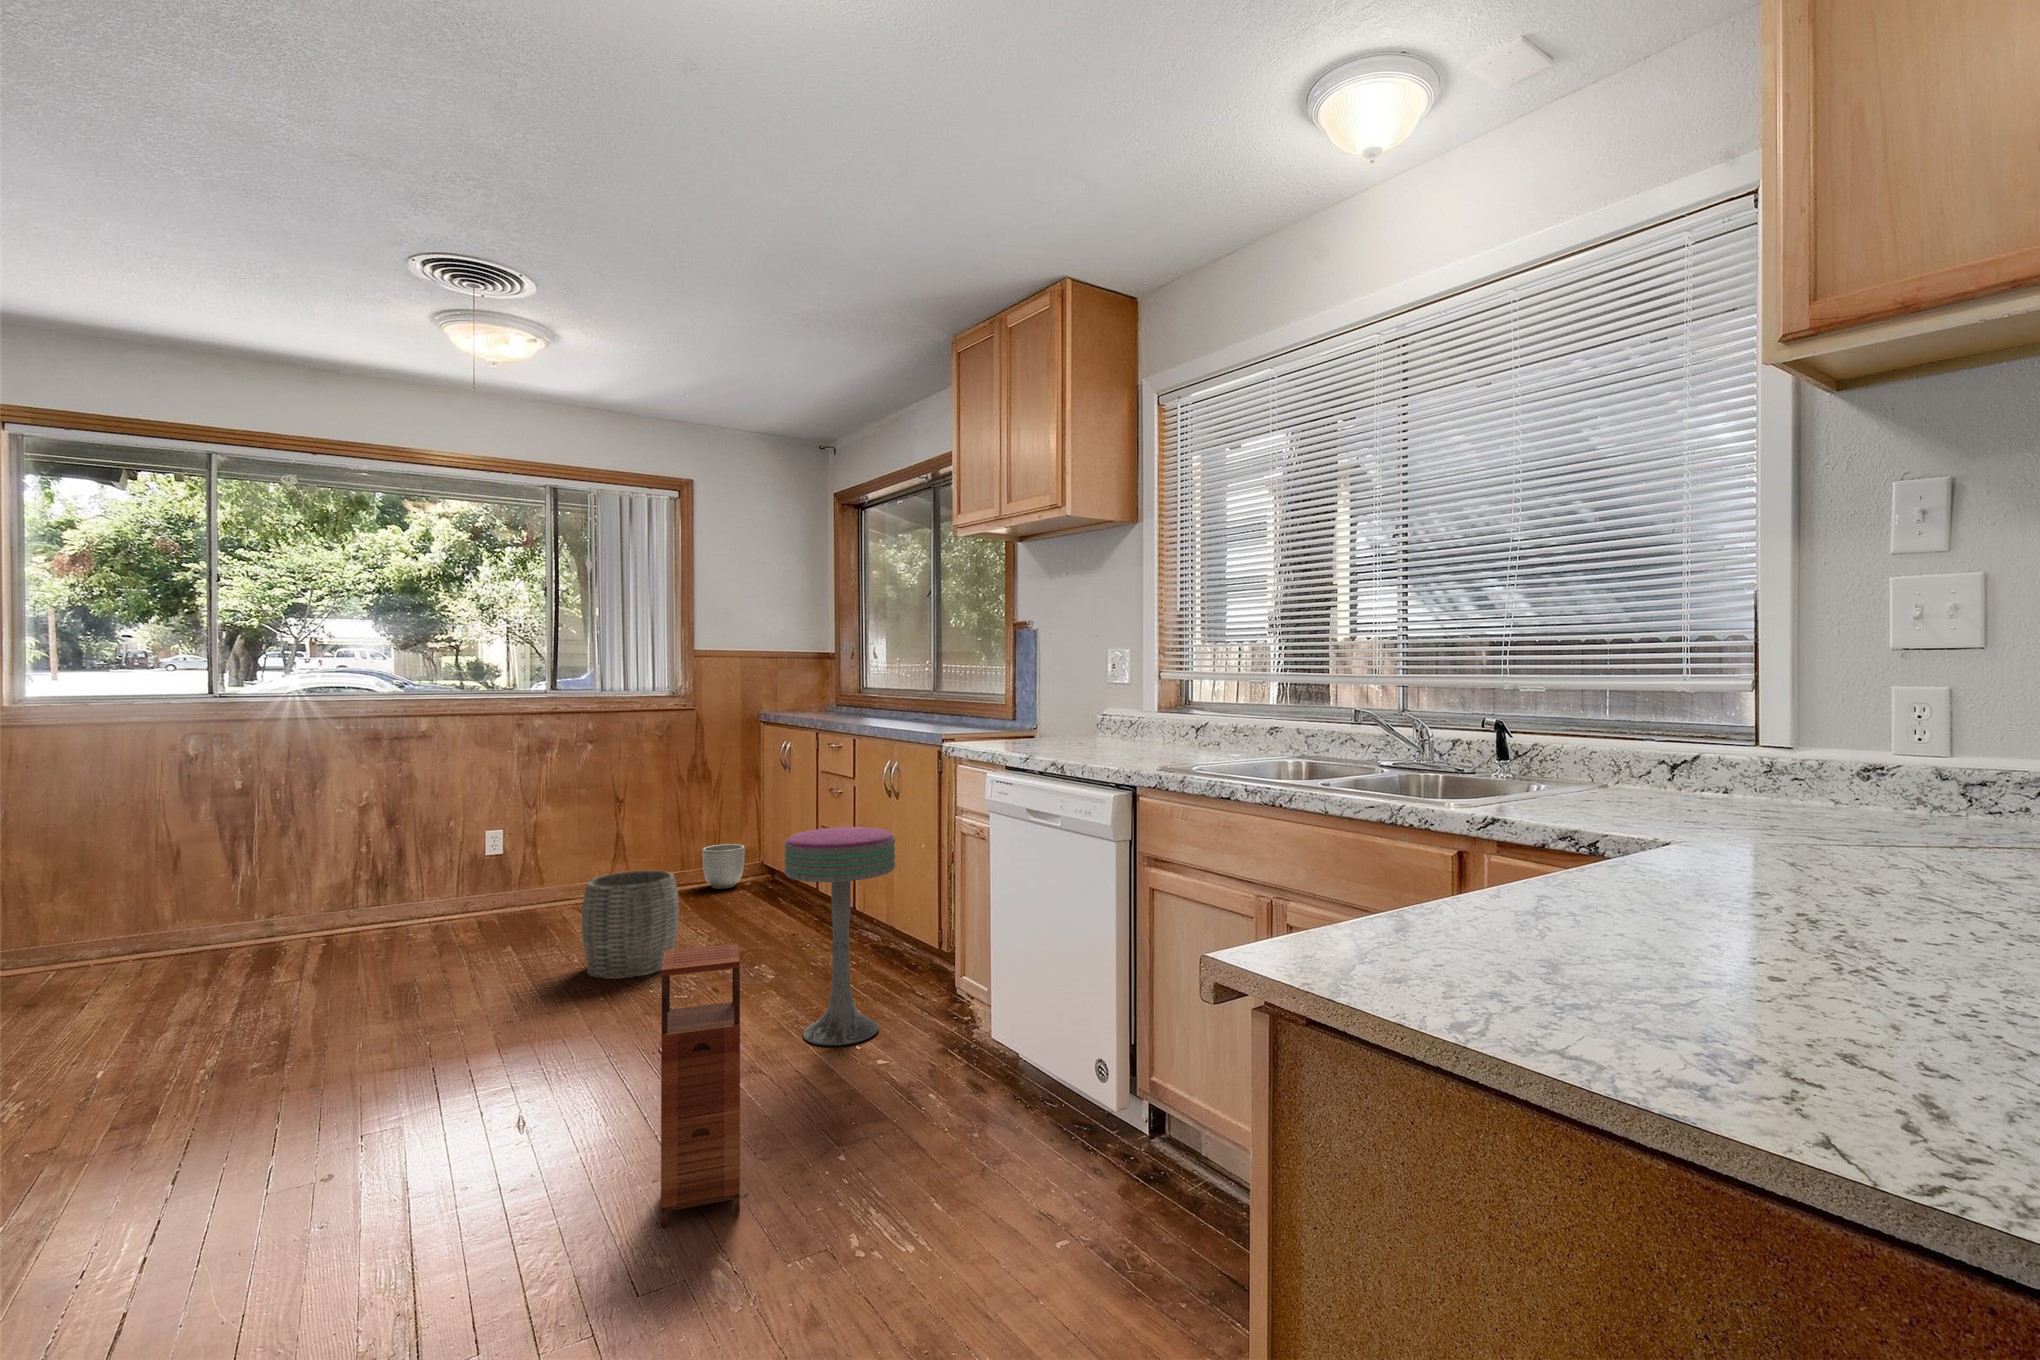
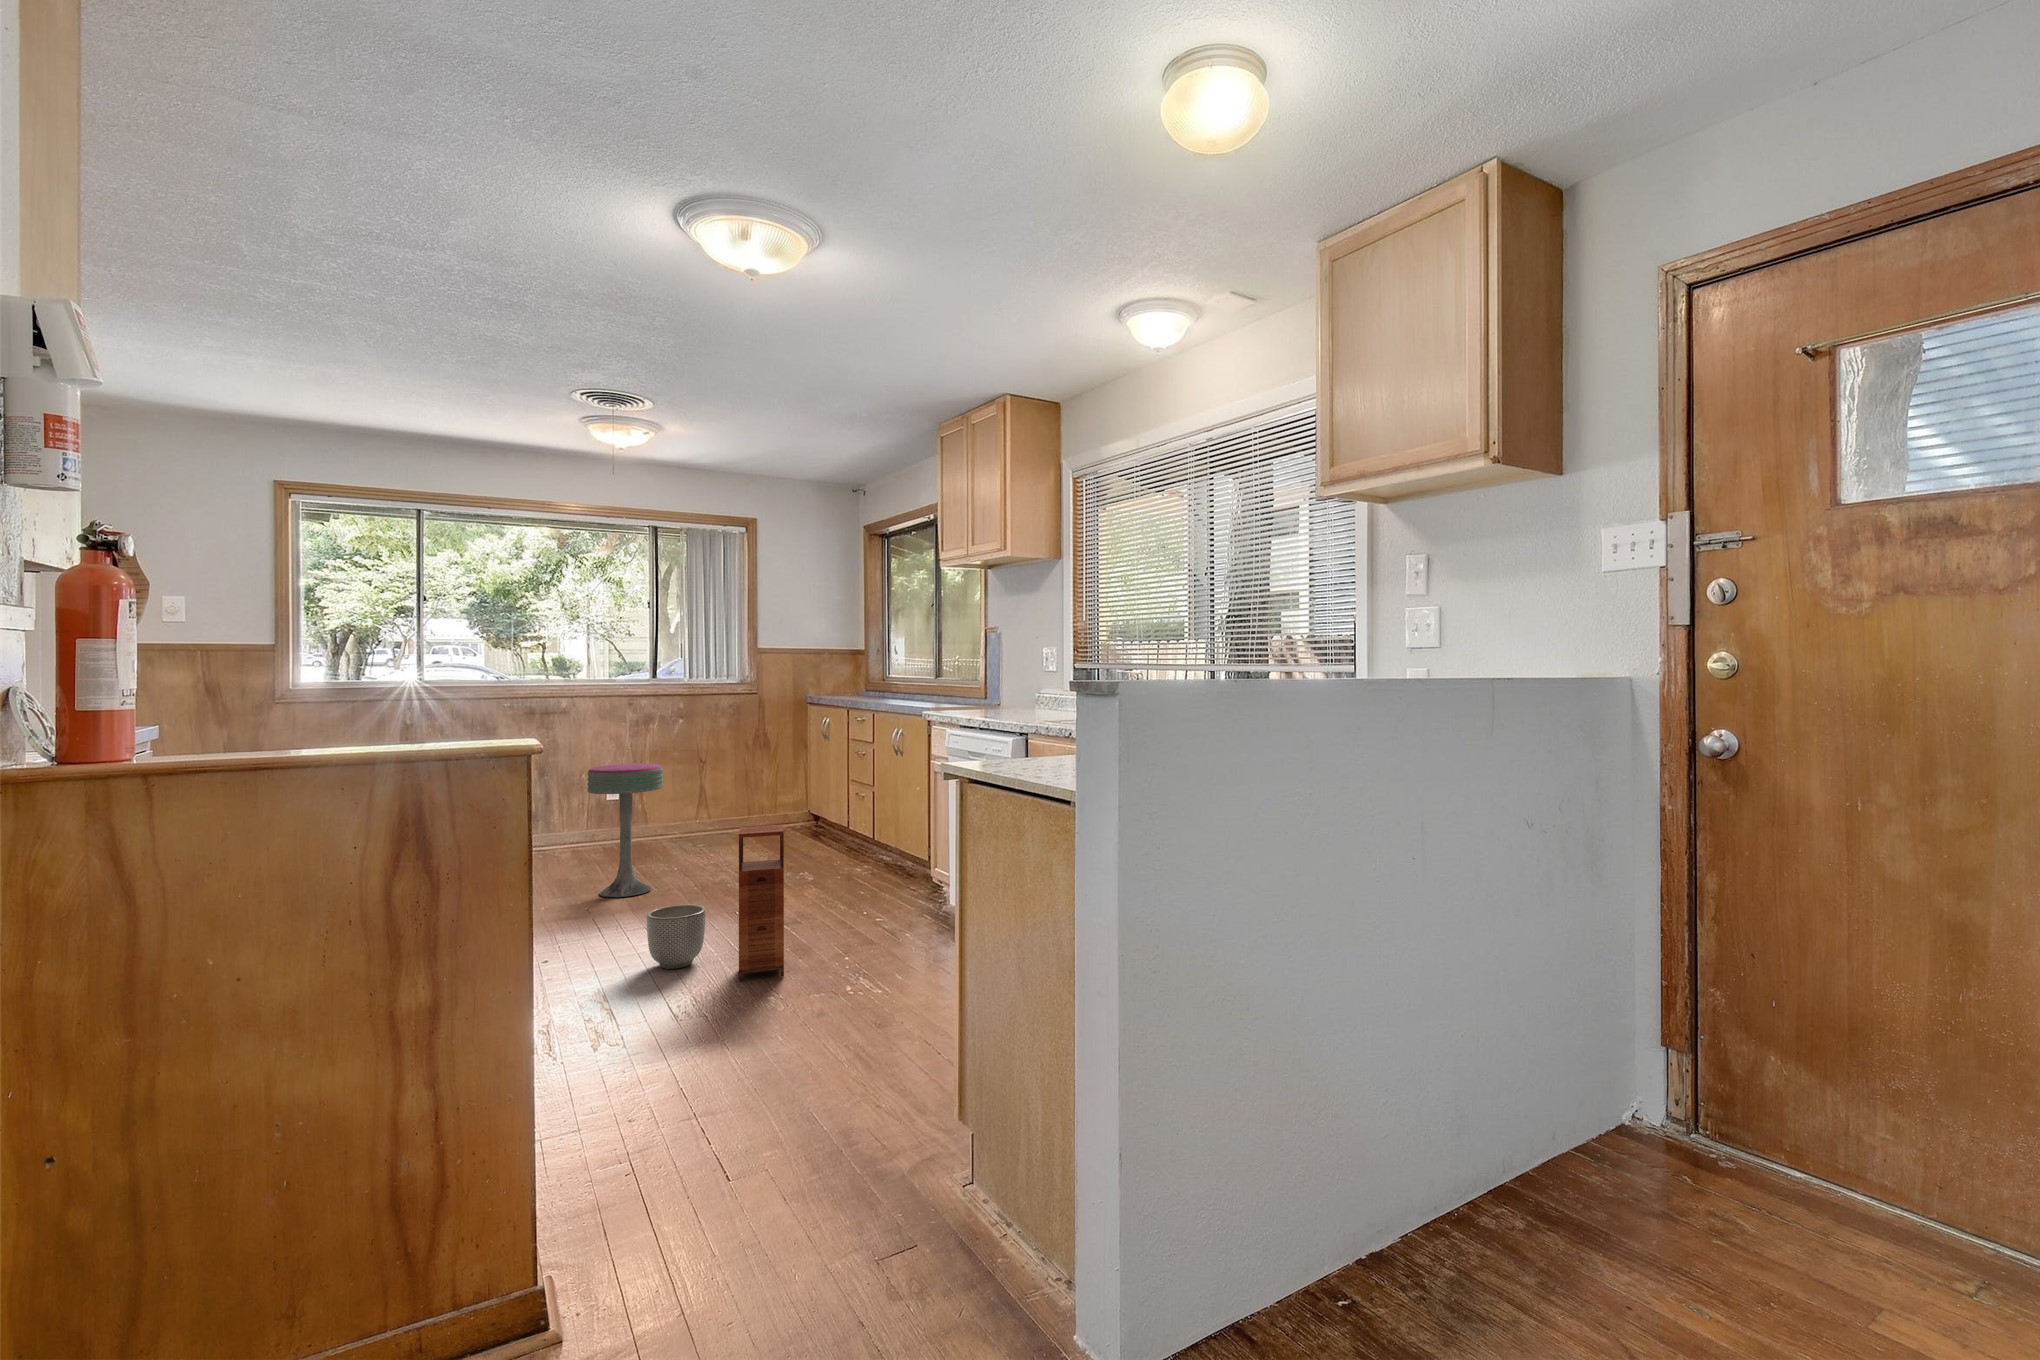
bar stool: present [785,827,895,1046] -> present [587,763,663,897]
planter: present [702,844,745,889] -> present [646,904,706,969]
woven basket: present [582,870,679,979] -> none [681,804,747,876]

